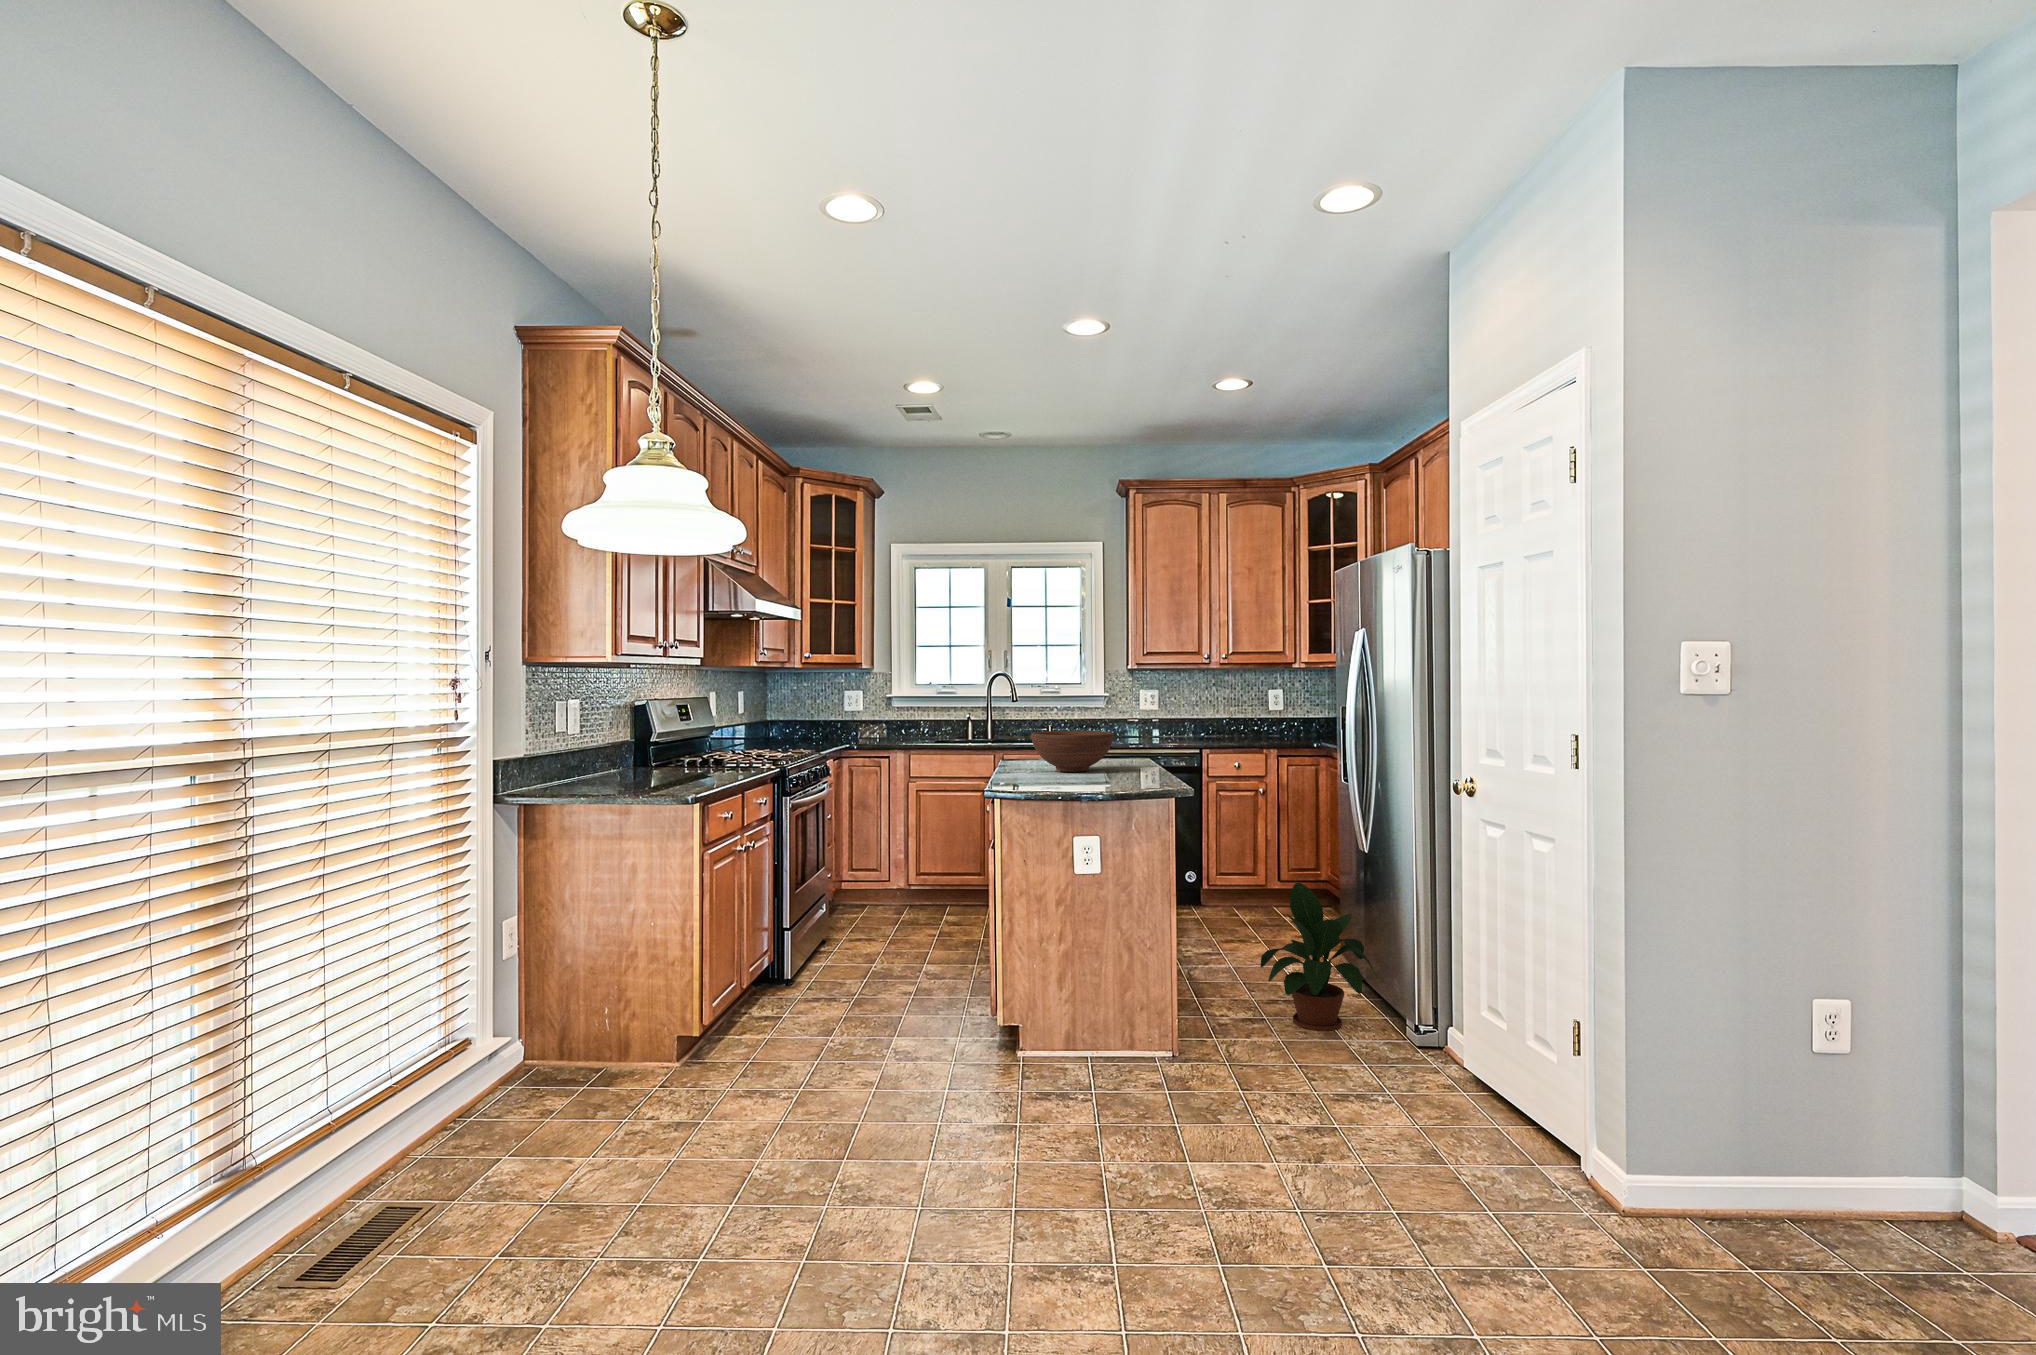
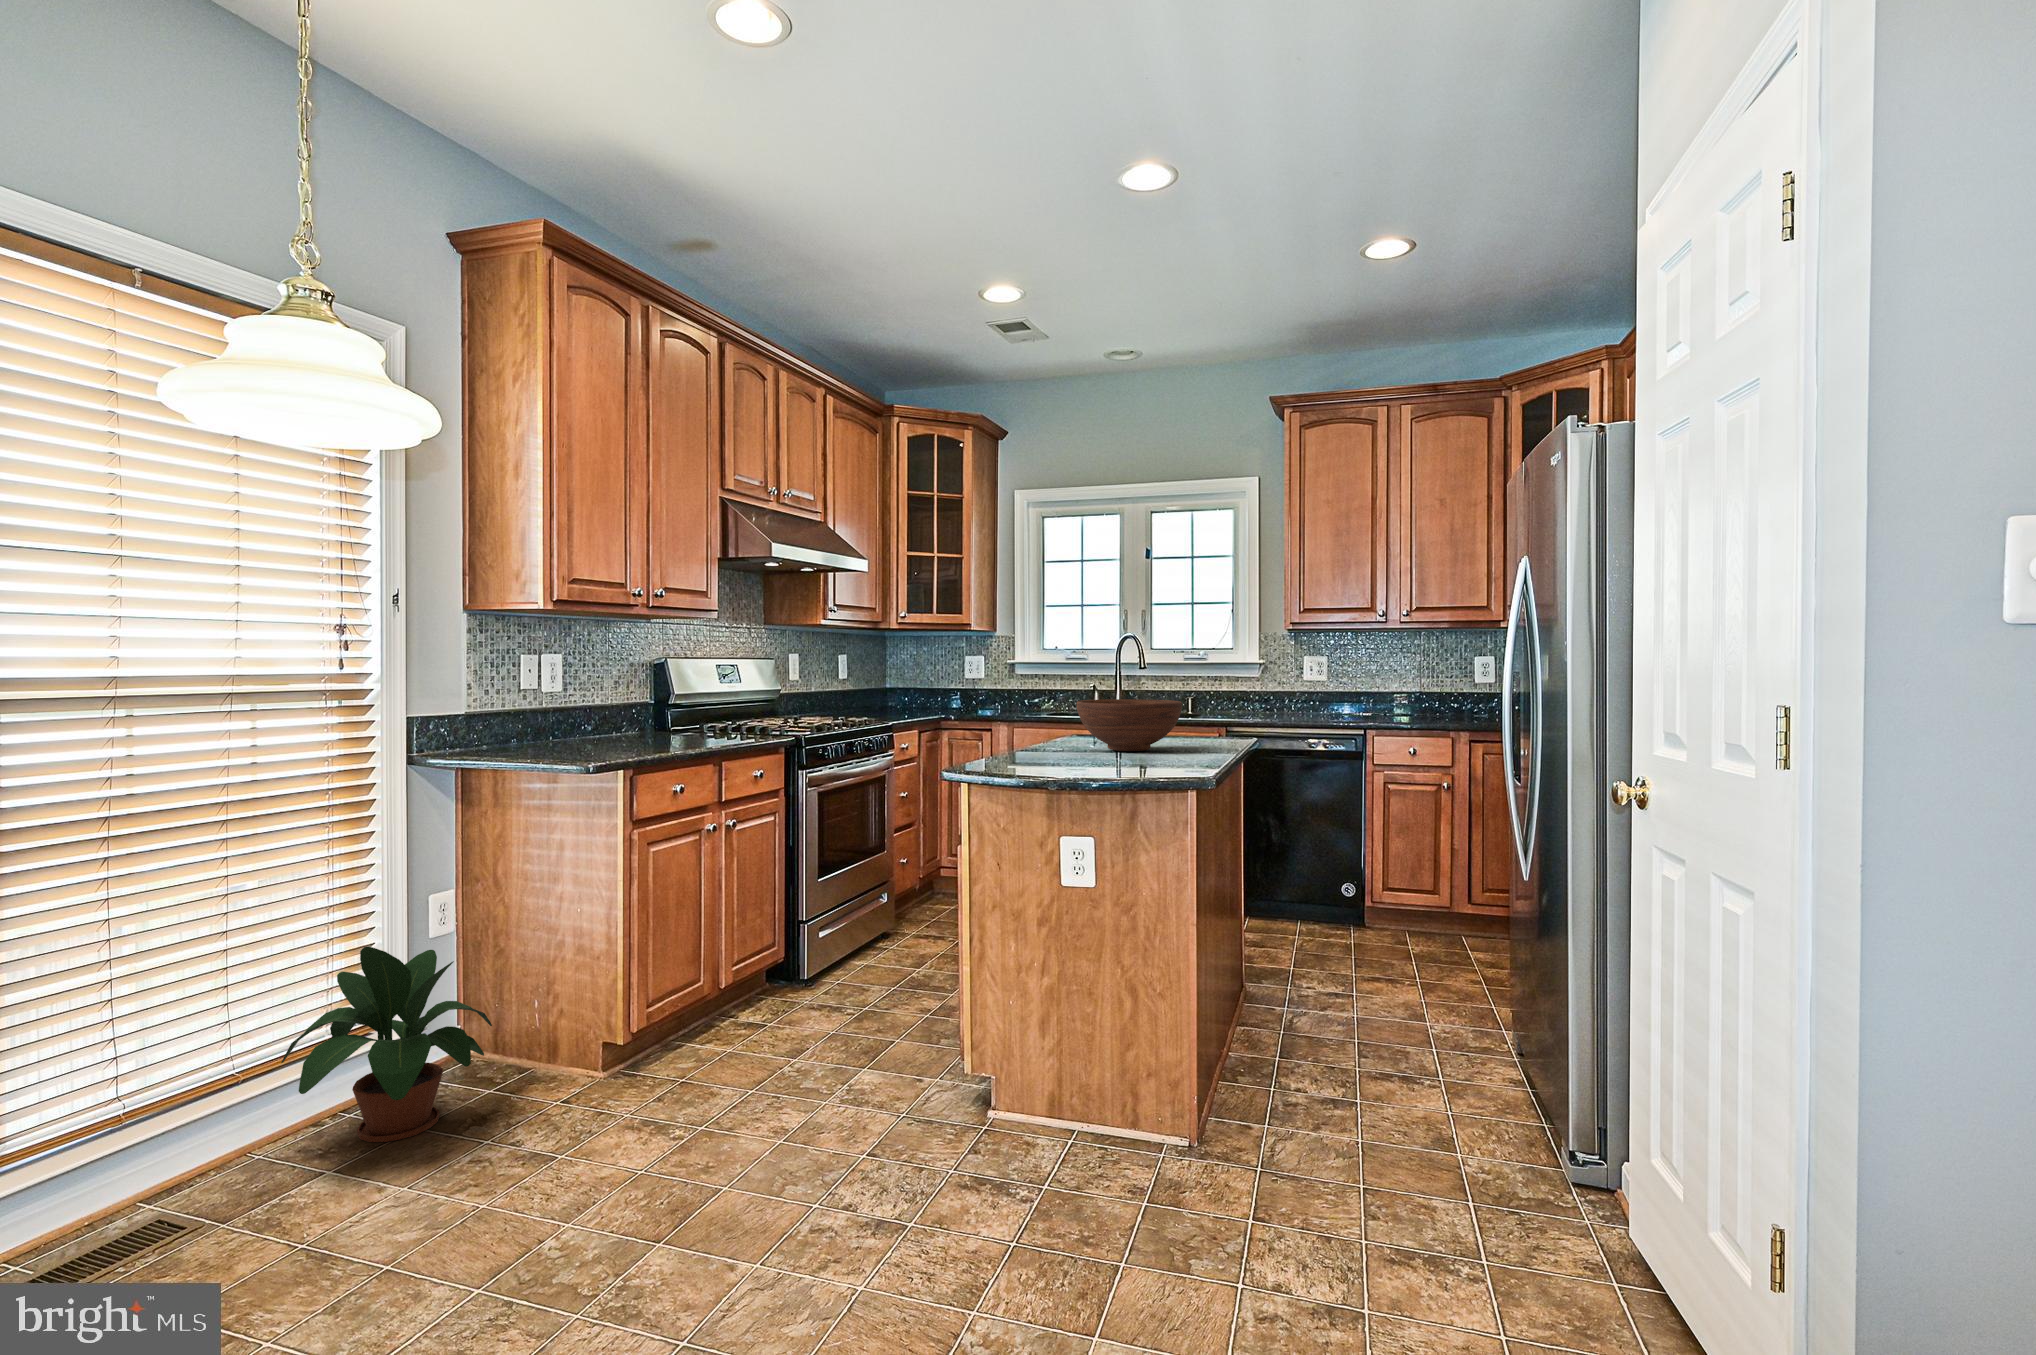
potted plant: present [1260,883,1375,1031] -> present [281,946,492,1142]

